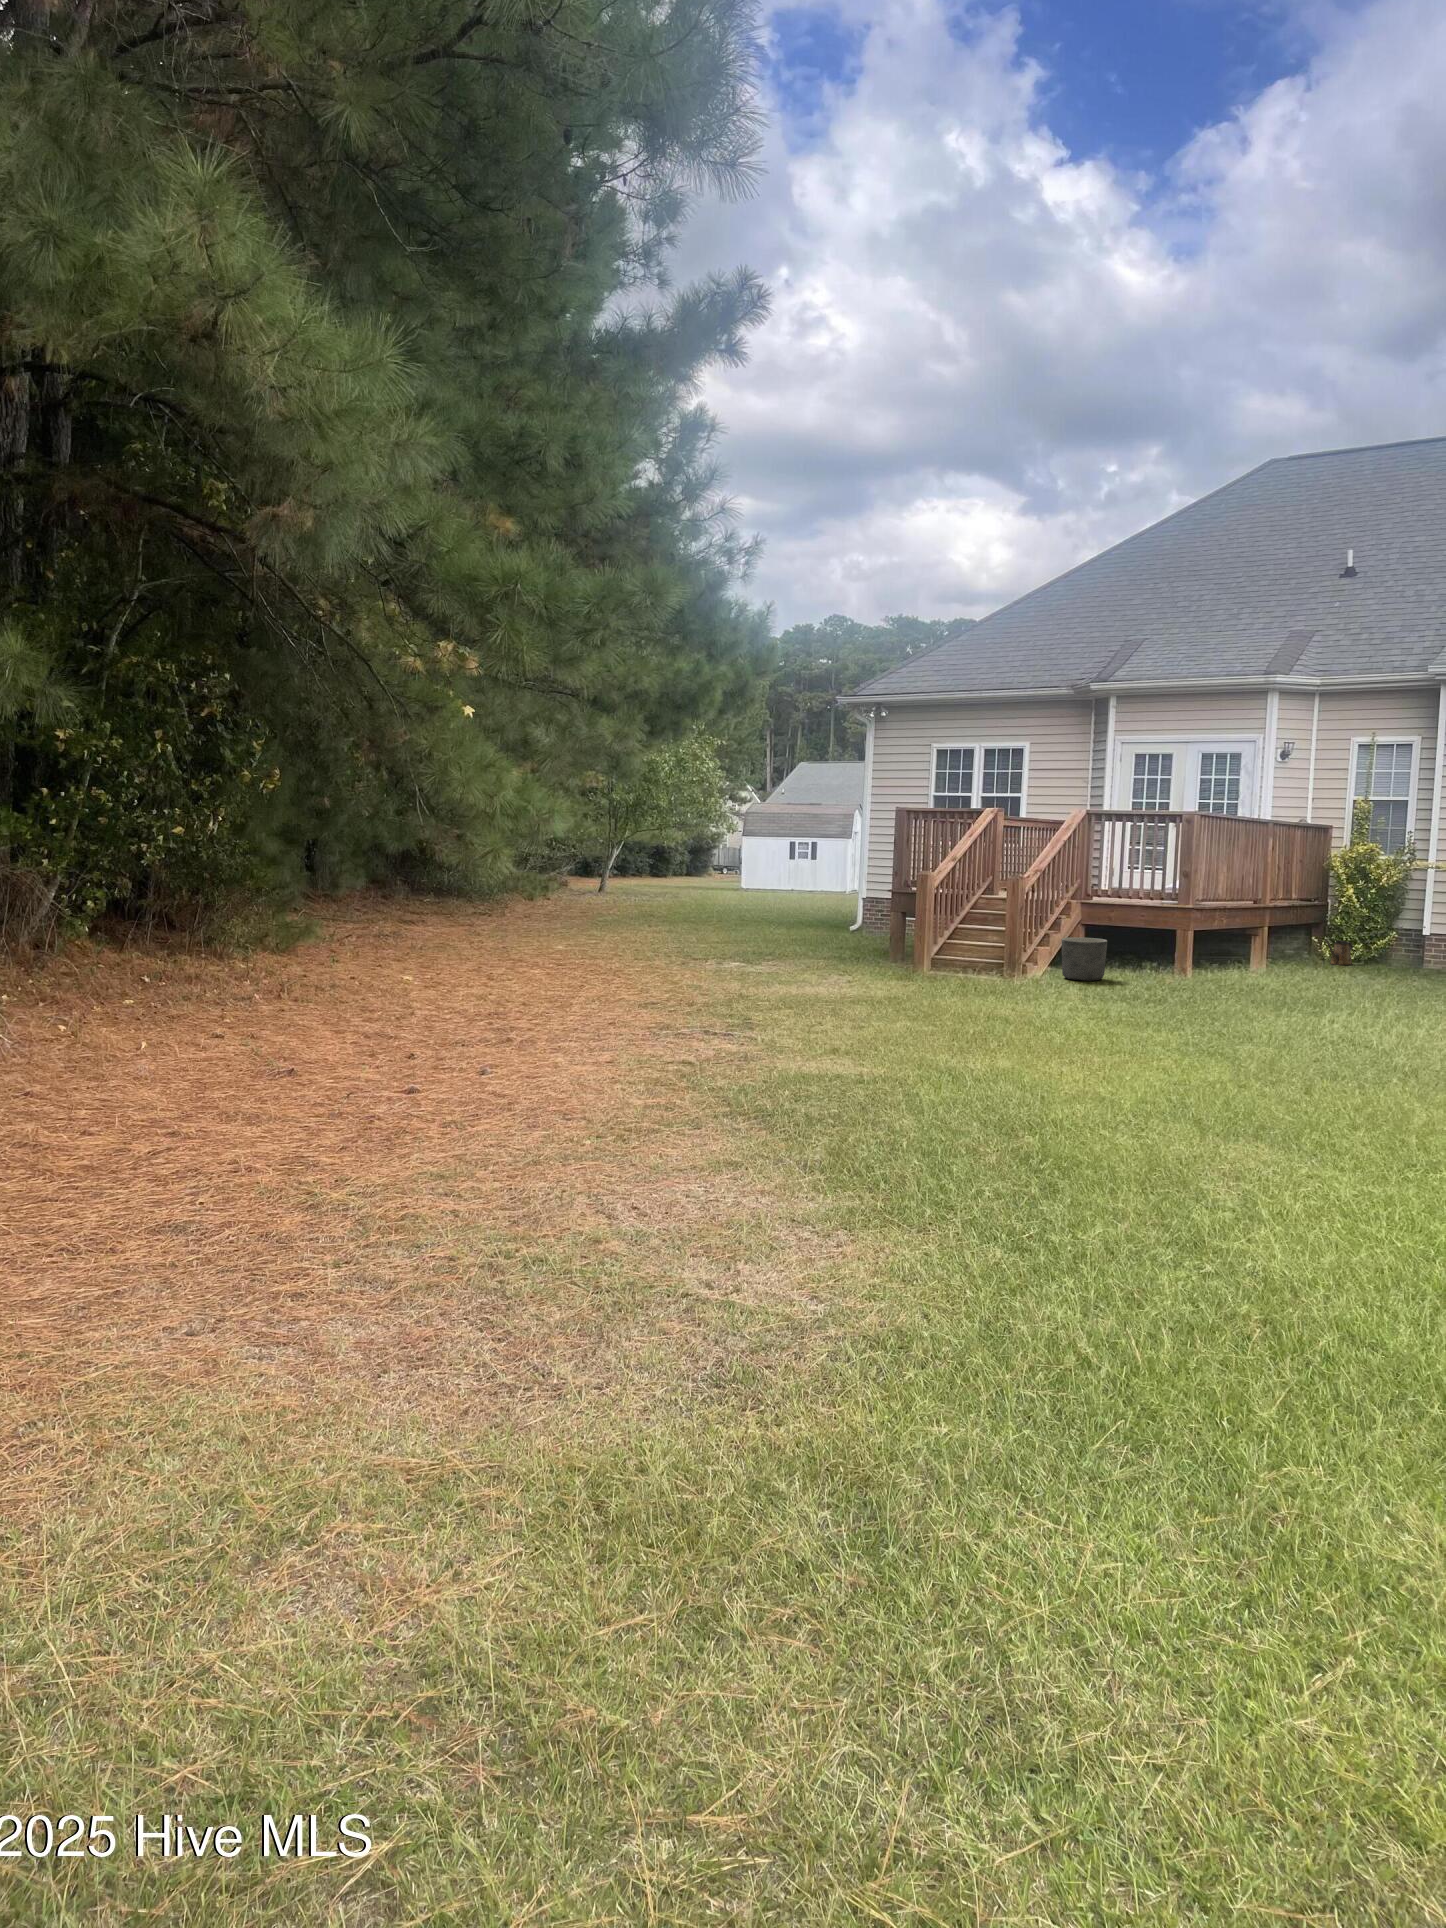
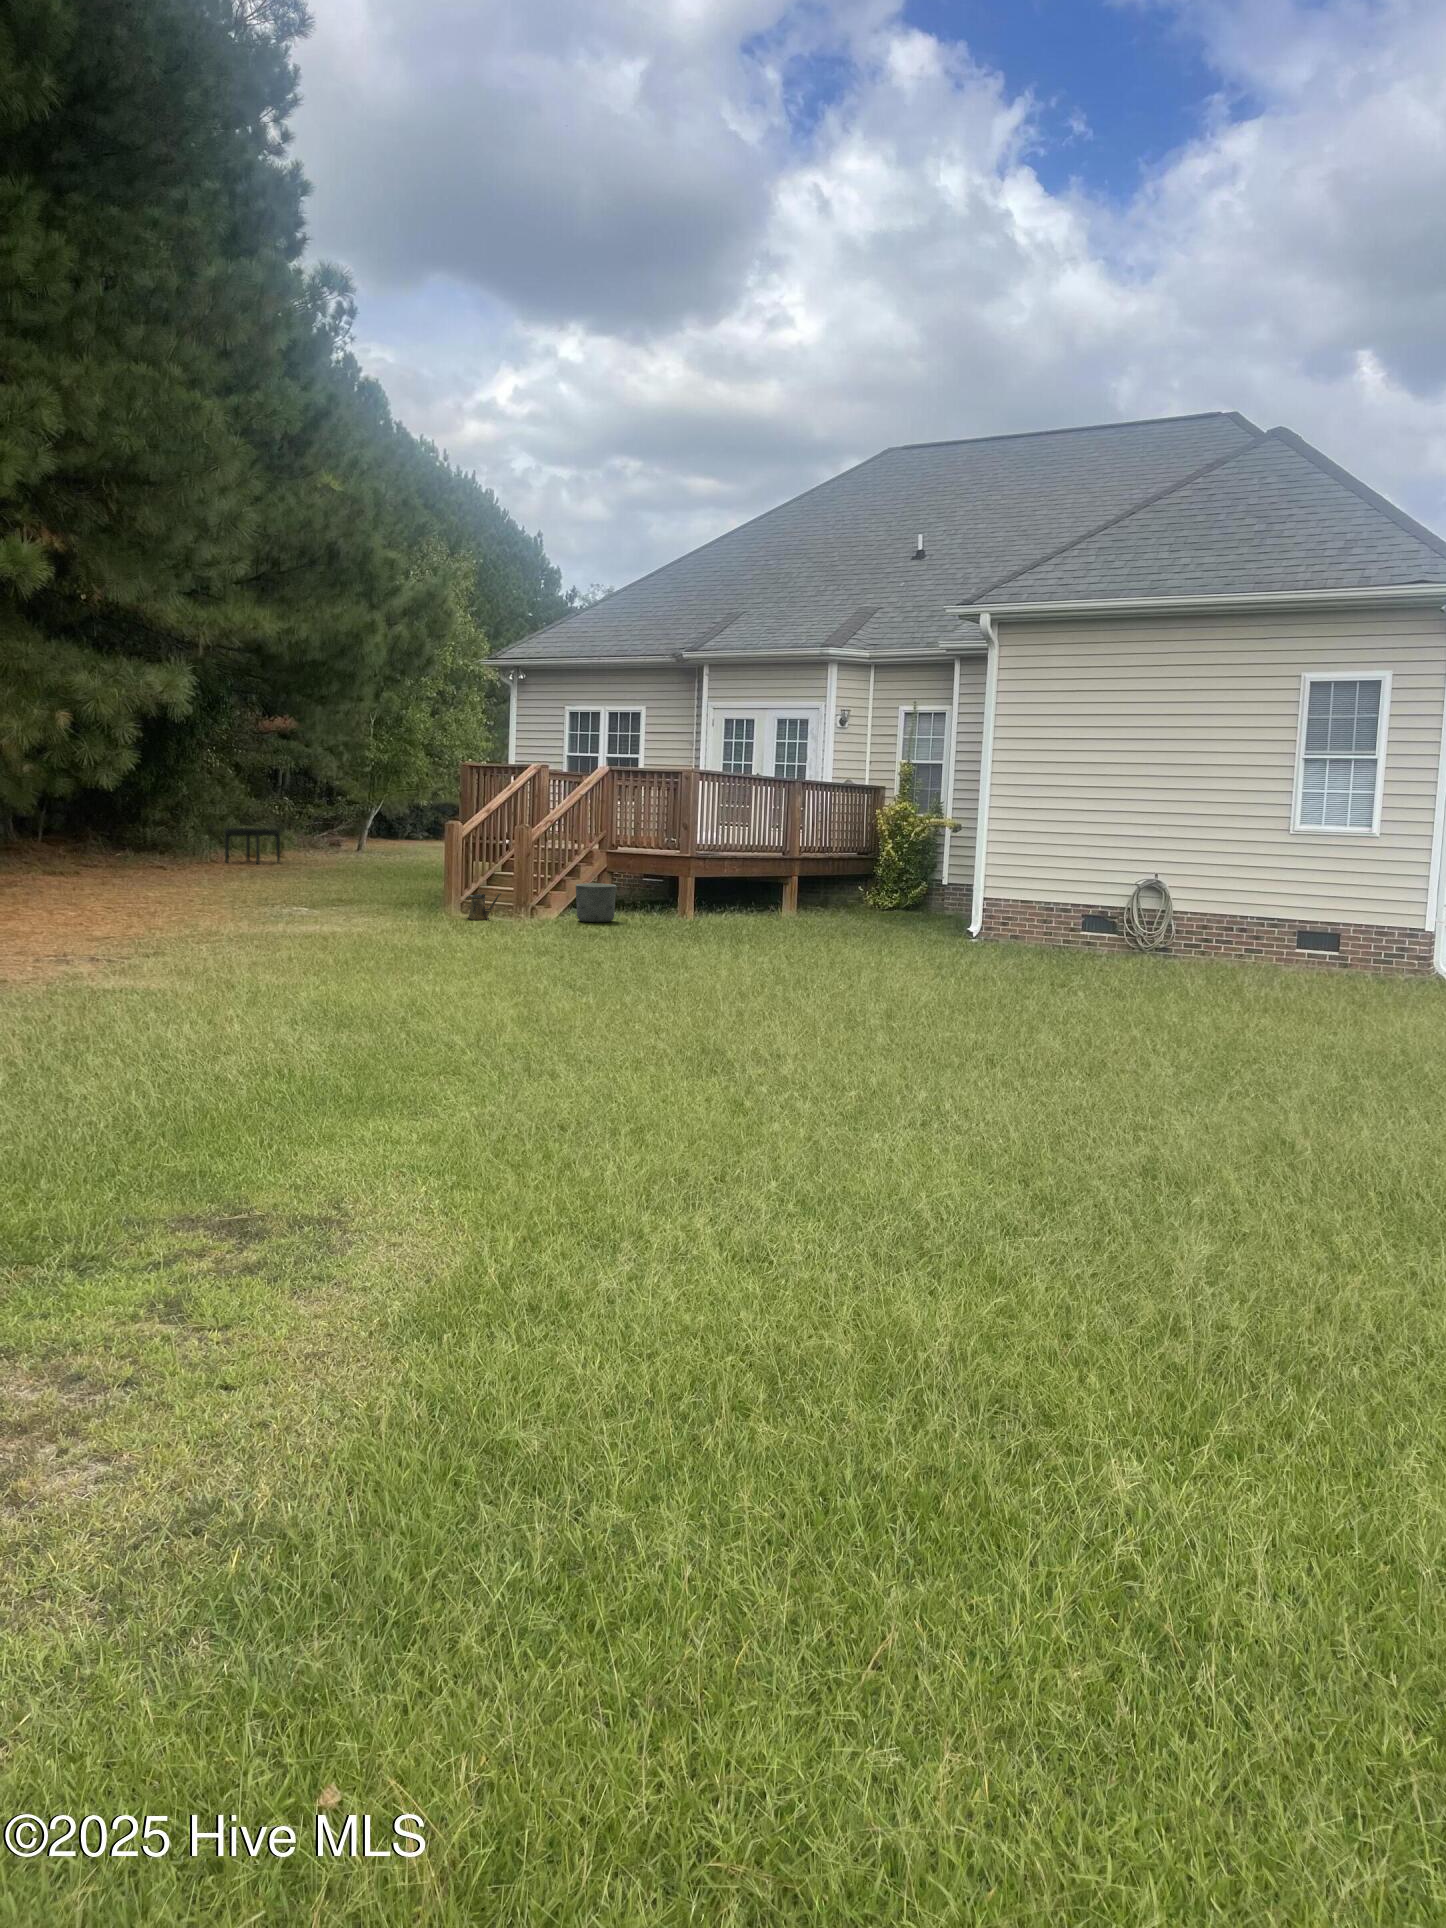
round table: none [543,870,601,906] -> present [223,828,281,864]
watering can: present [1325,939,1352,965] -> present [466,893,501,920]

